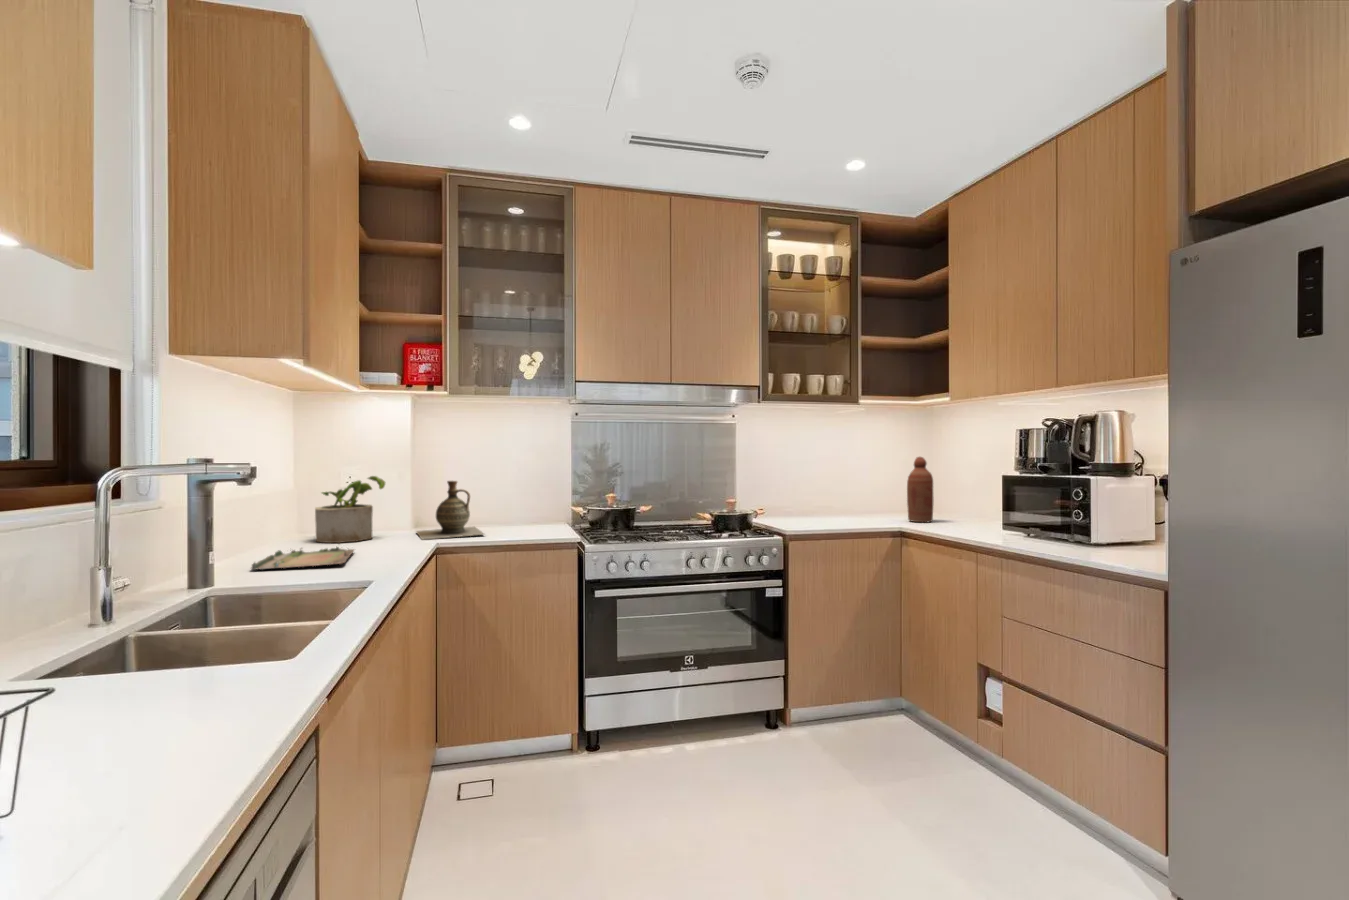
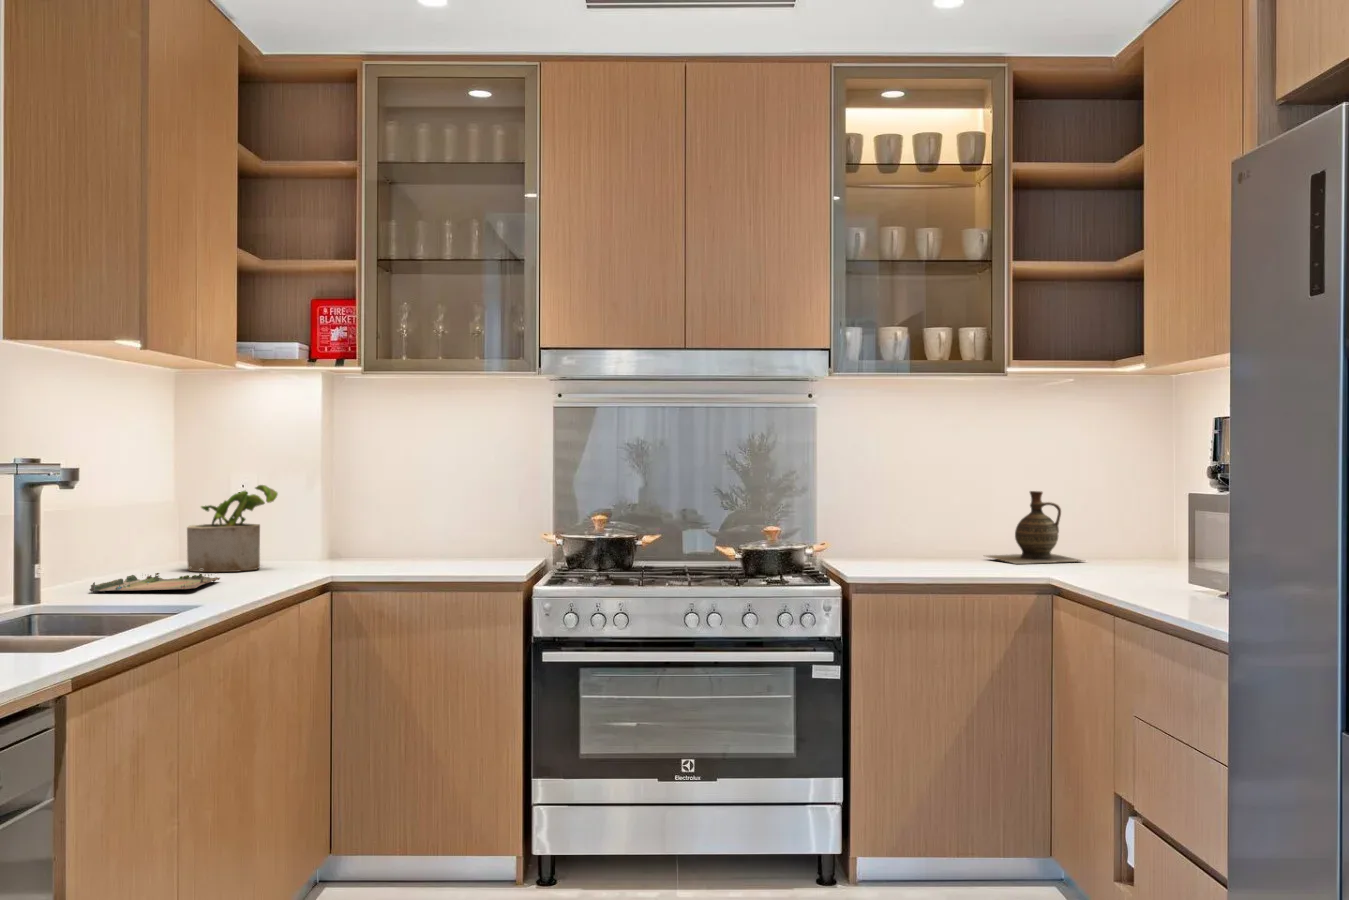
bottle: present [907,457,933,522] -> none [1085,462,1129,573]
ceramic jug: present [417,481,484,540] -> present [986,491,1082,564]

